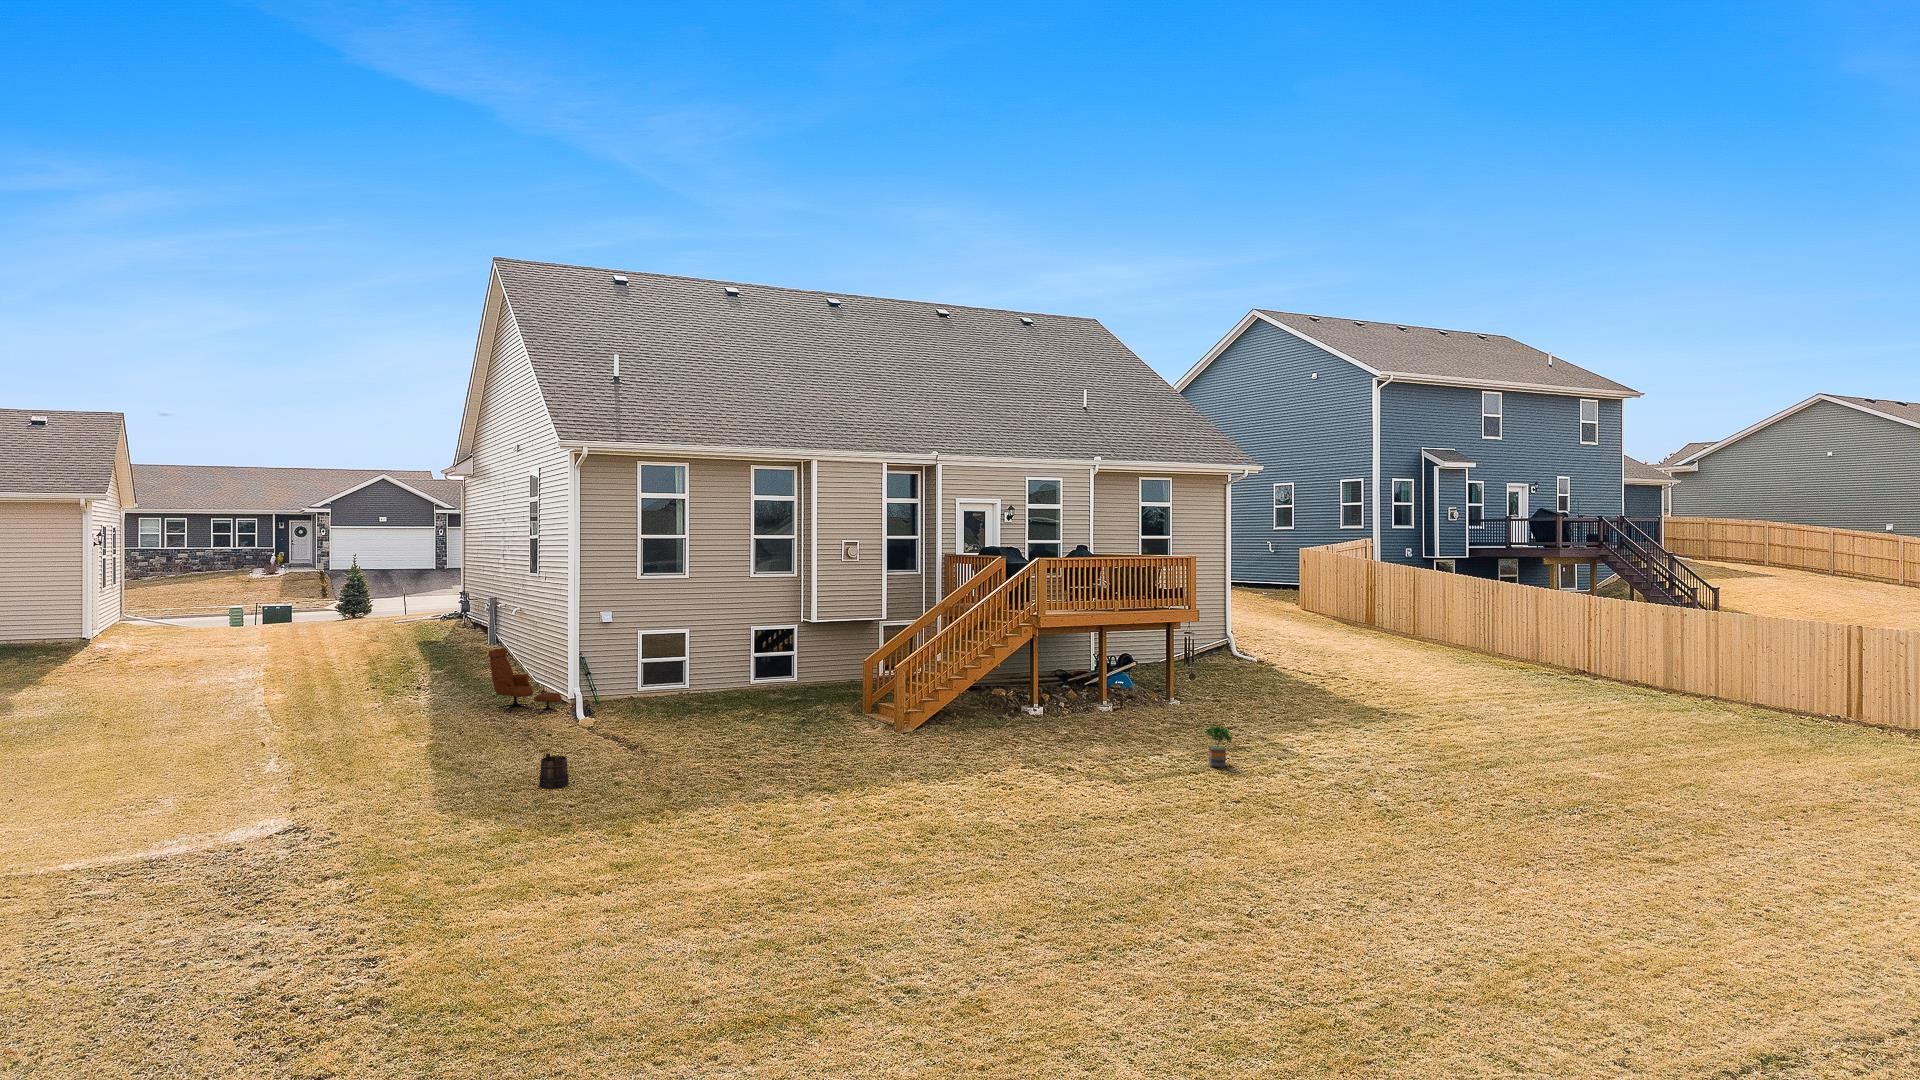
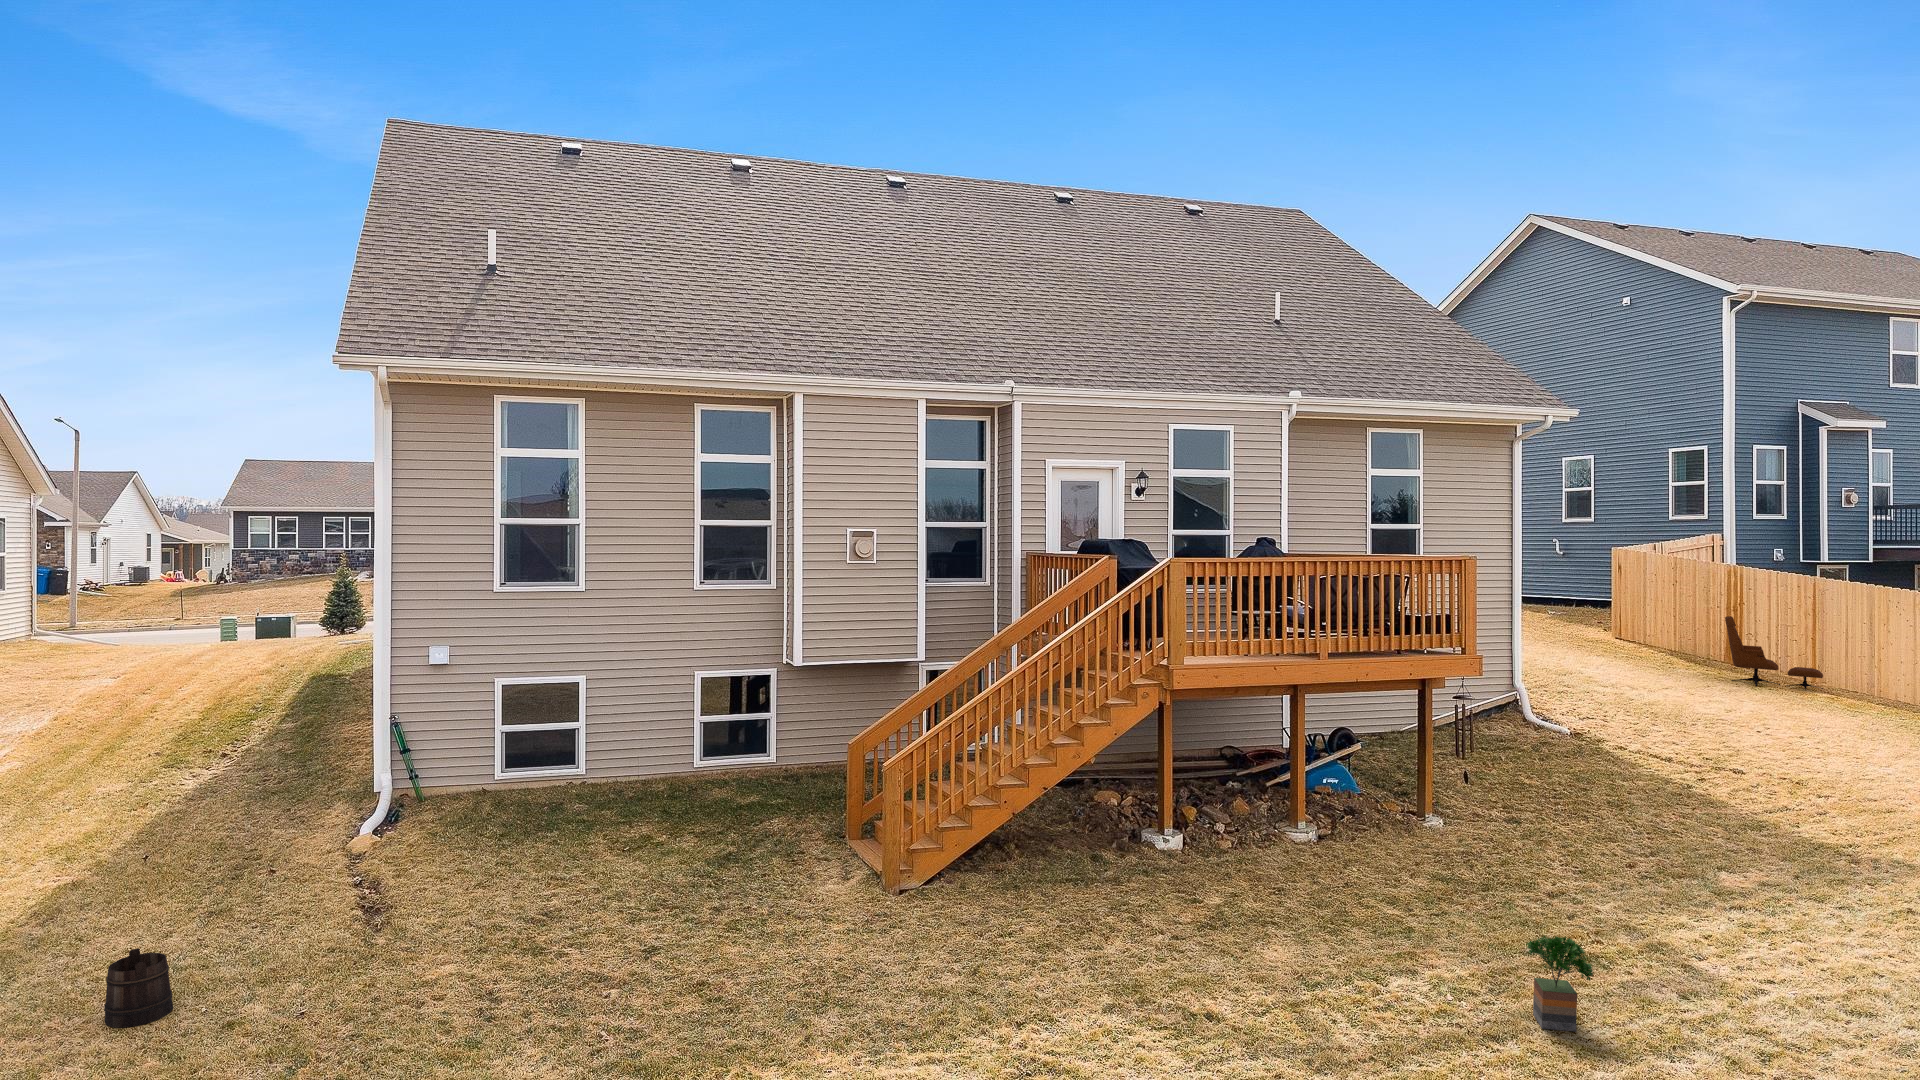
lounge chair: present [488,648,562,714] -> present [1725,616,1823,690]

